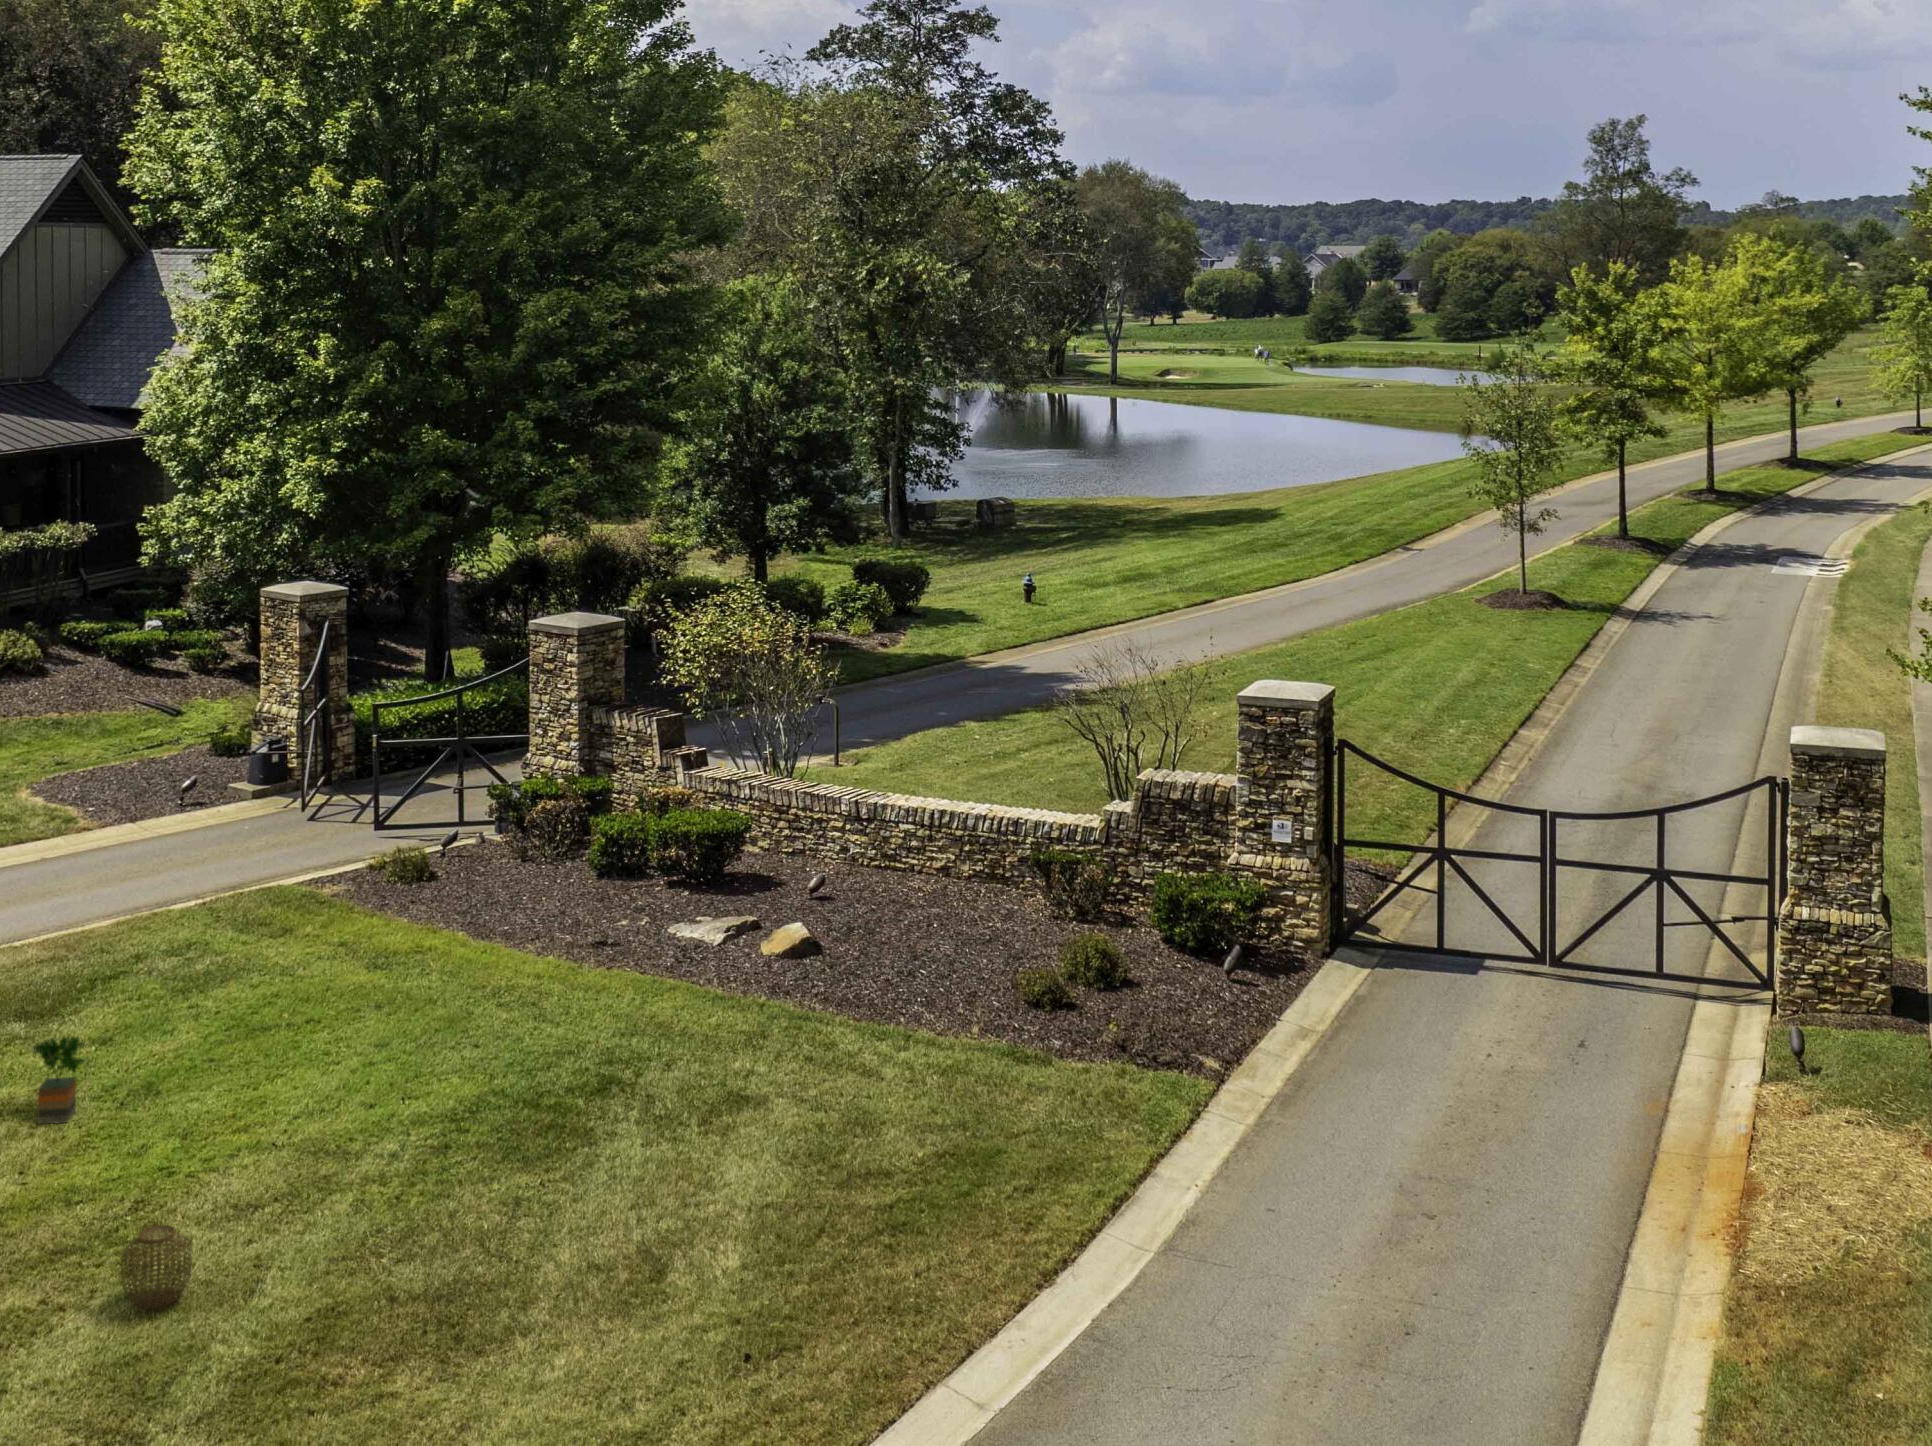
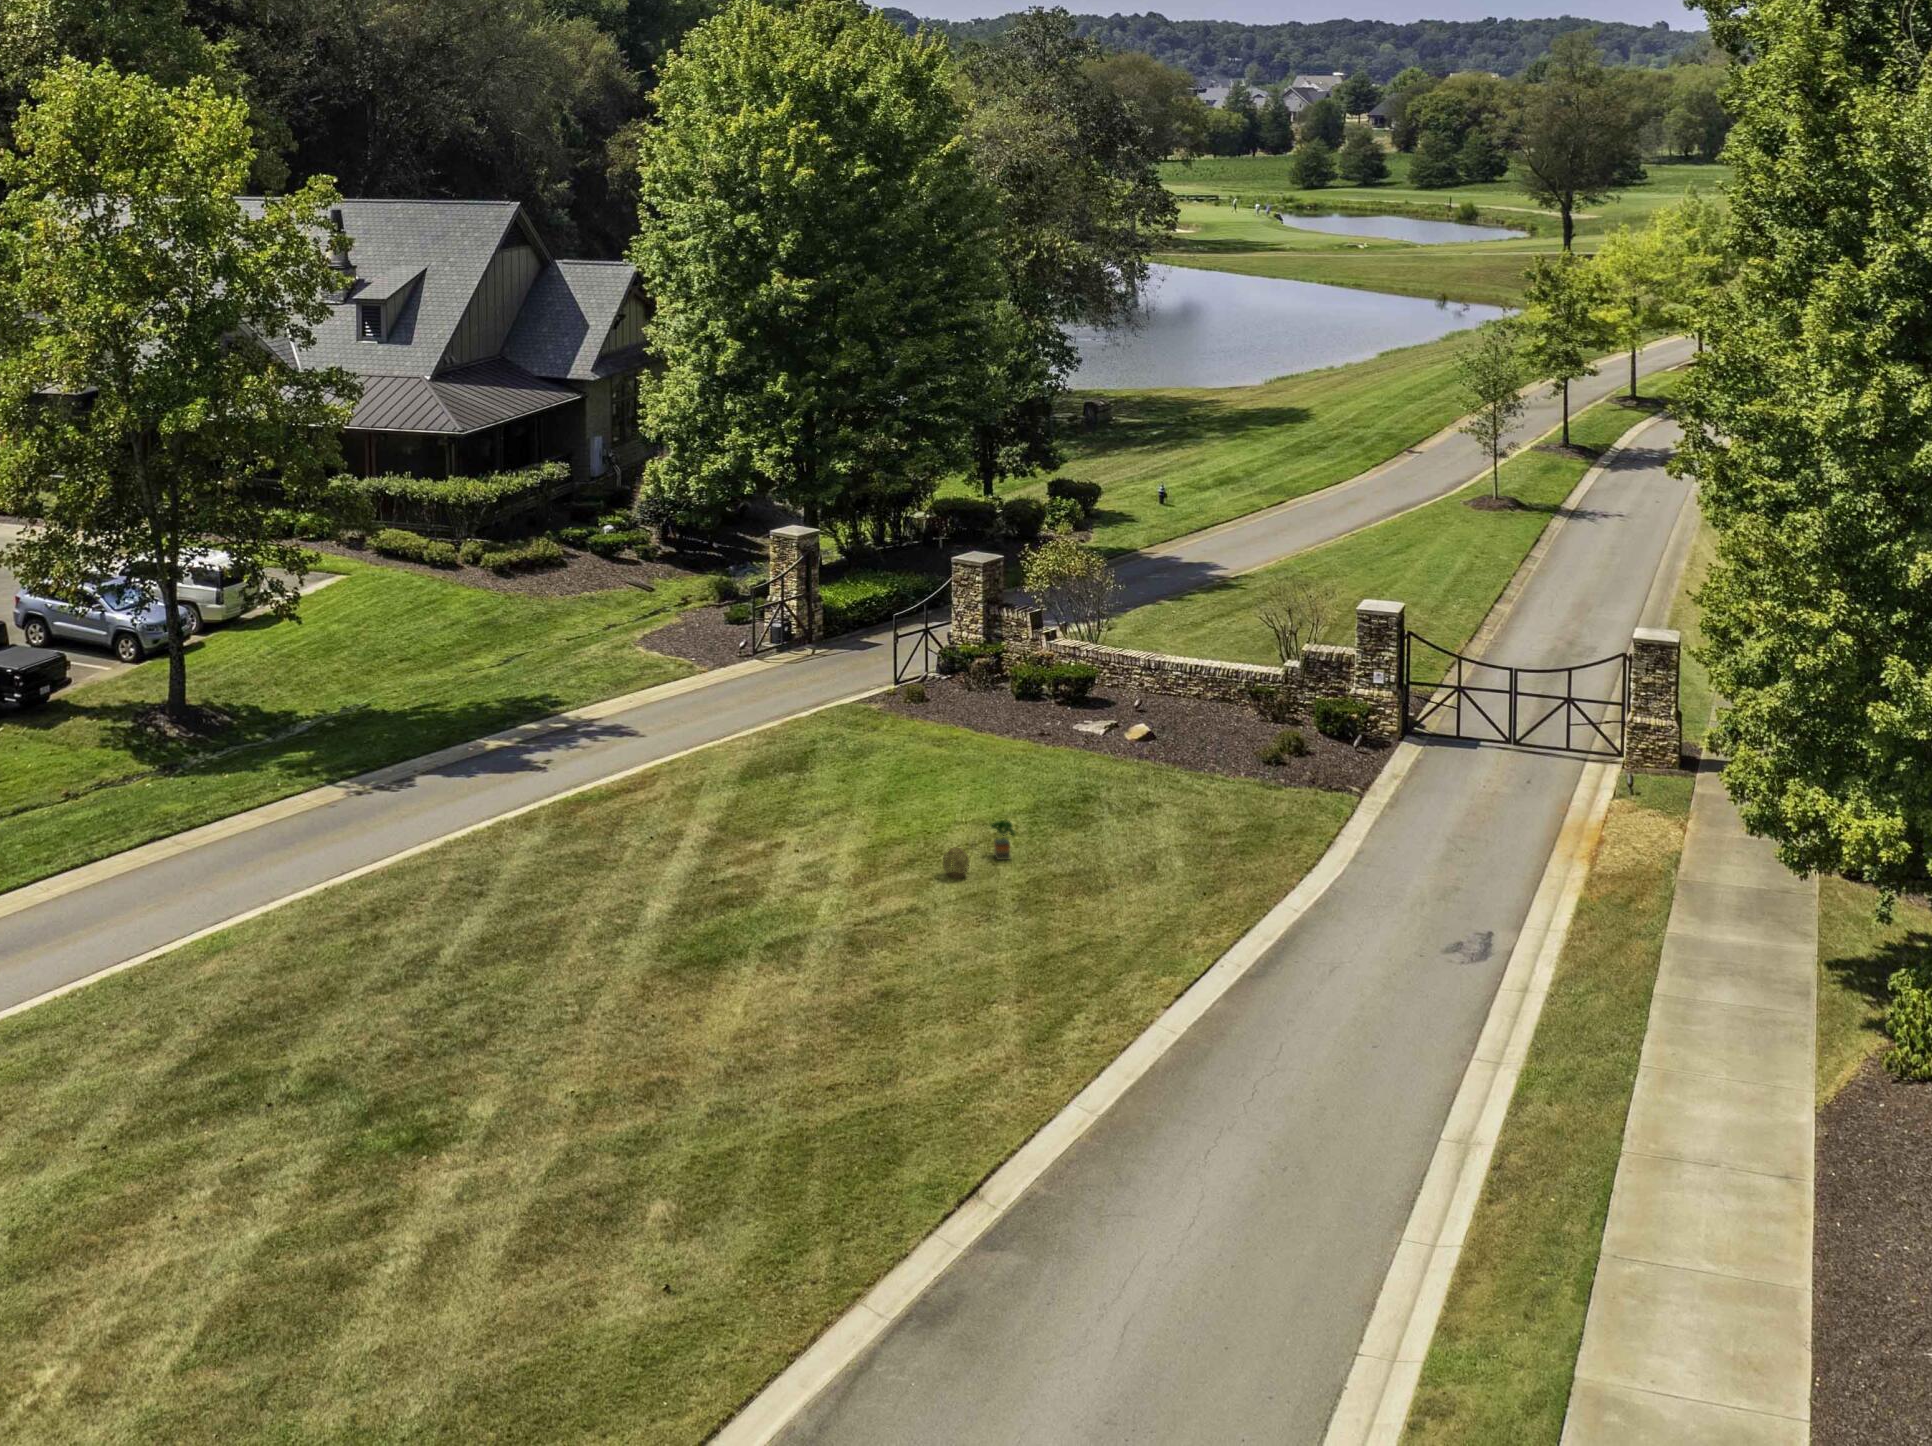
potted tree: present [33,1037,86,1124] -> present [991,820,1015,860]

